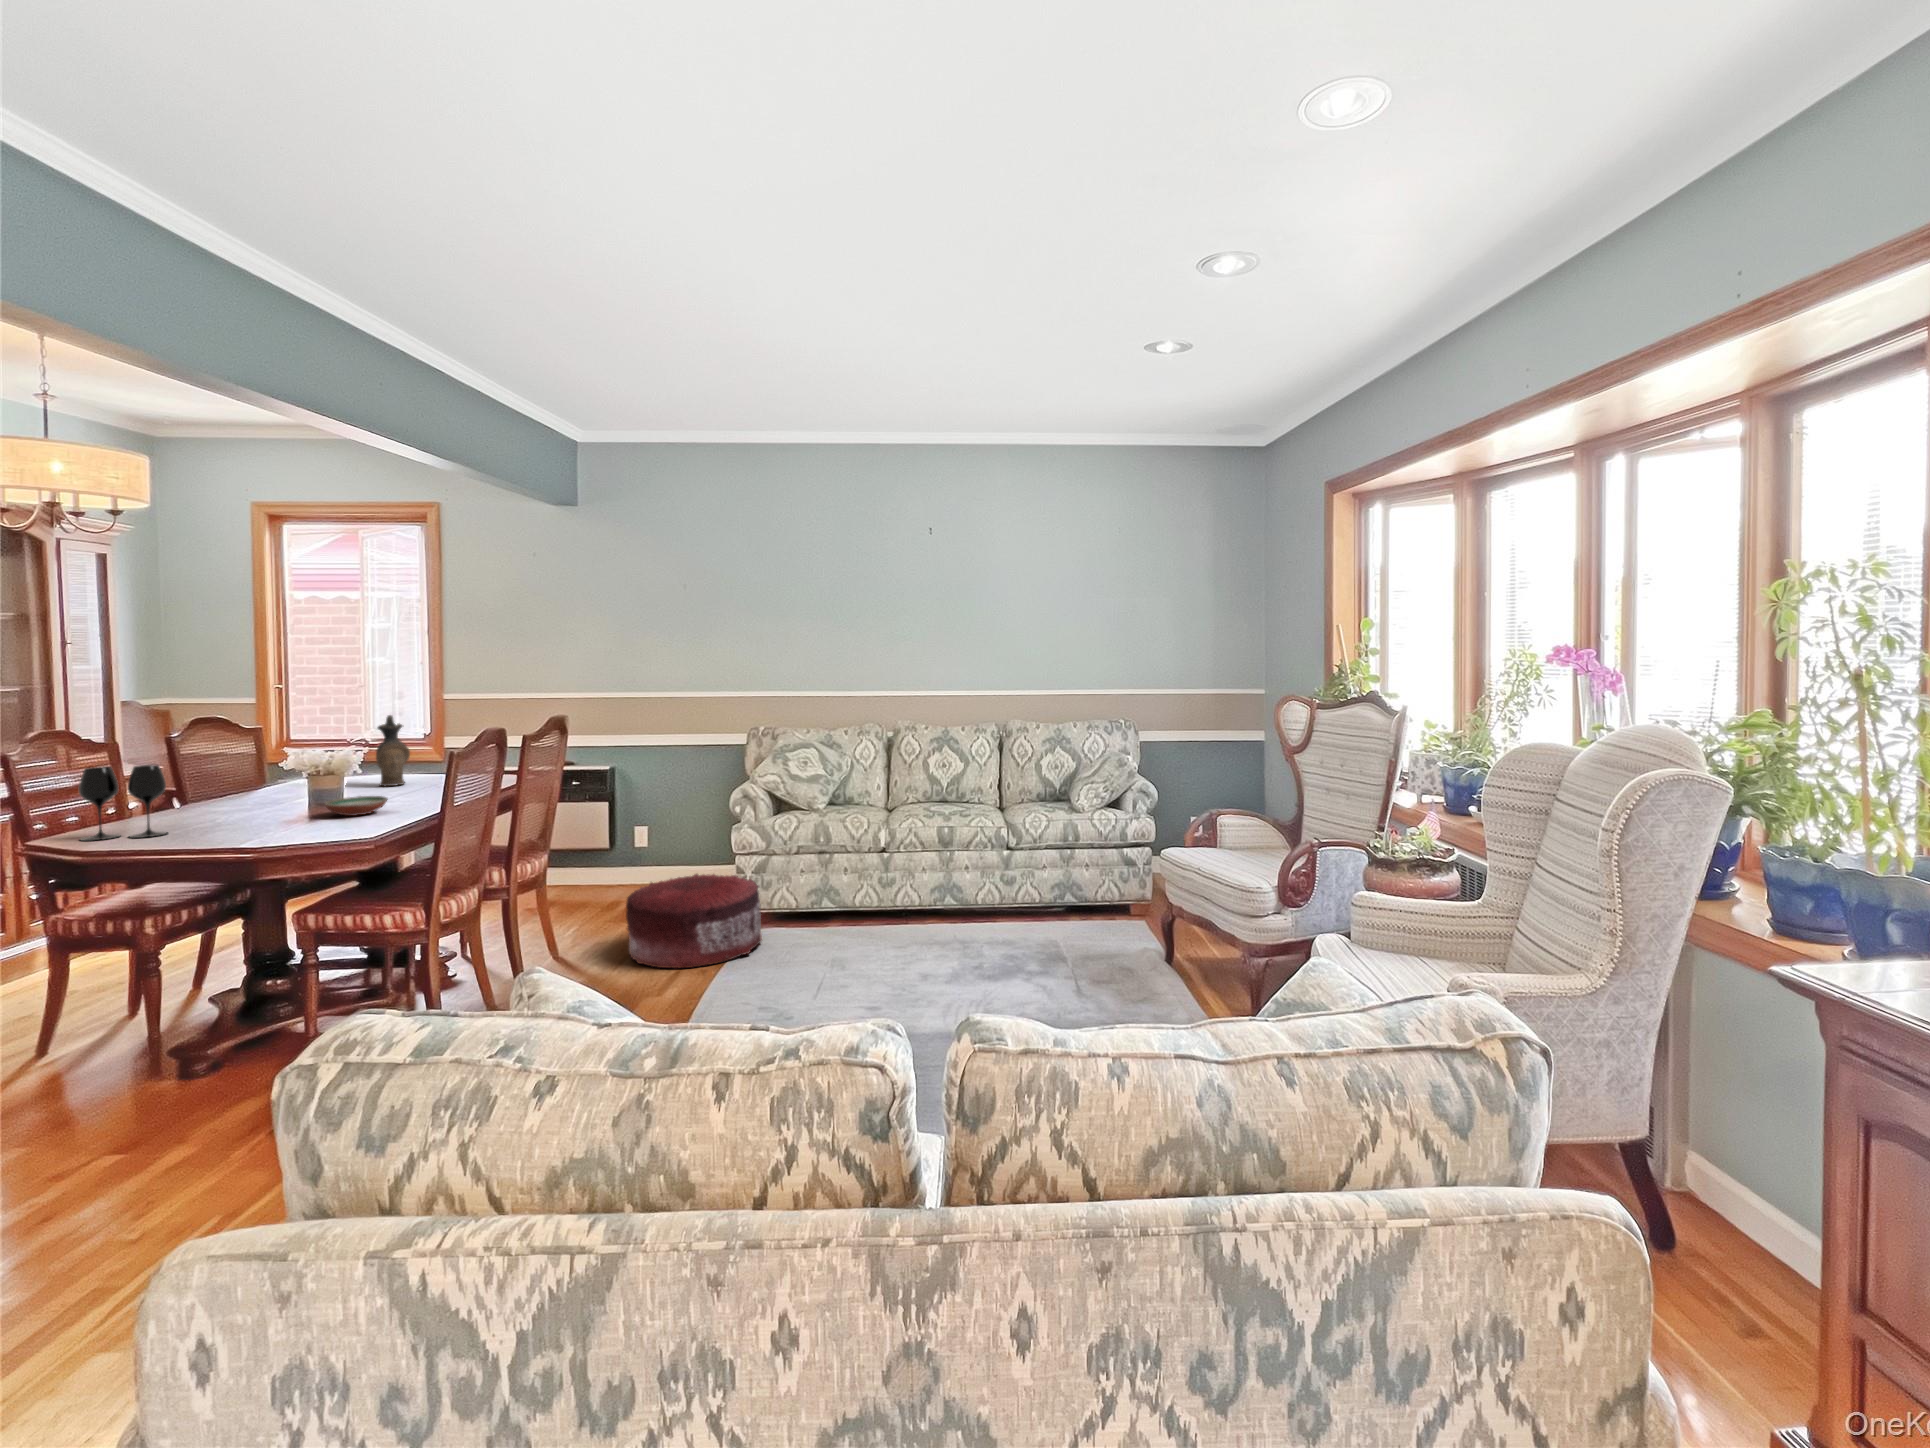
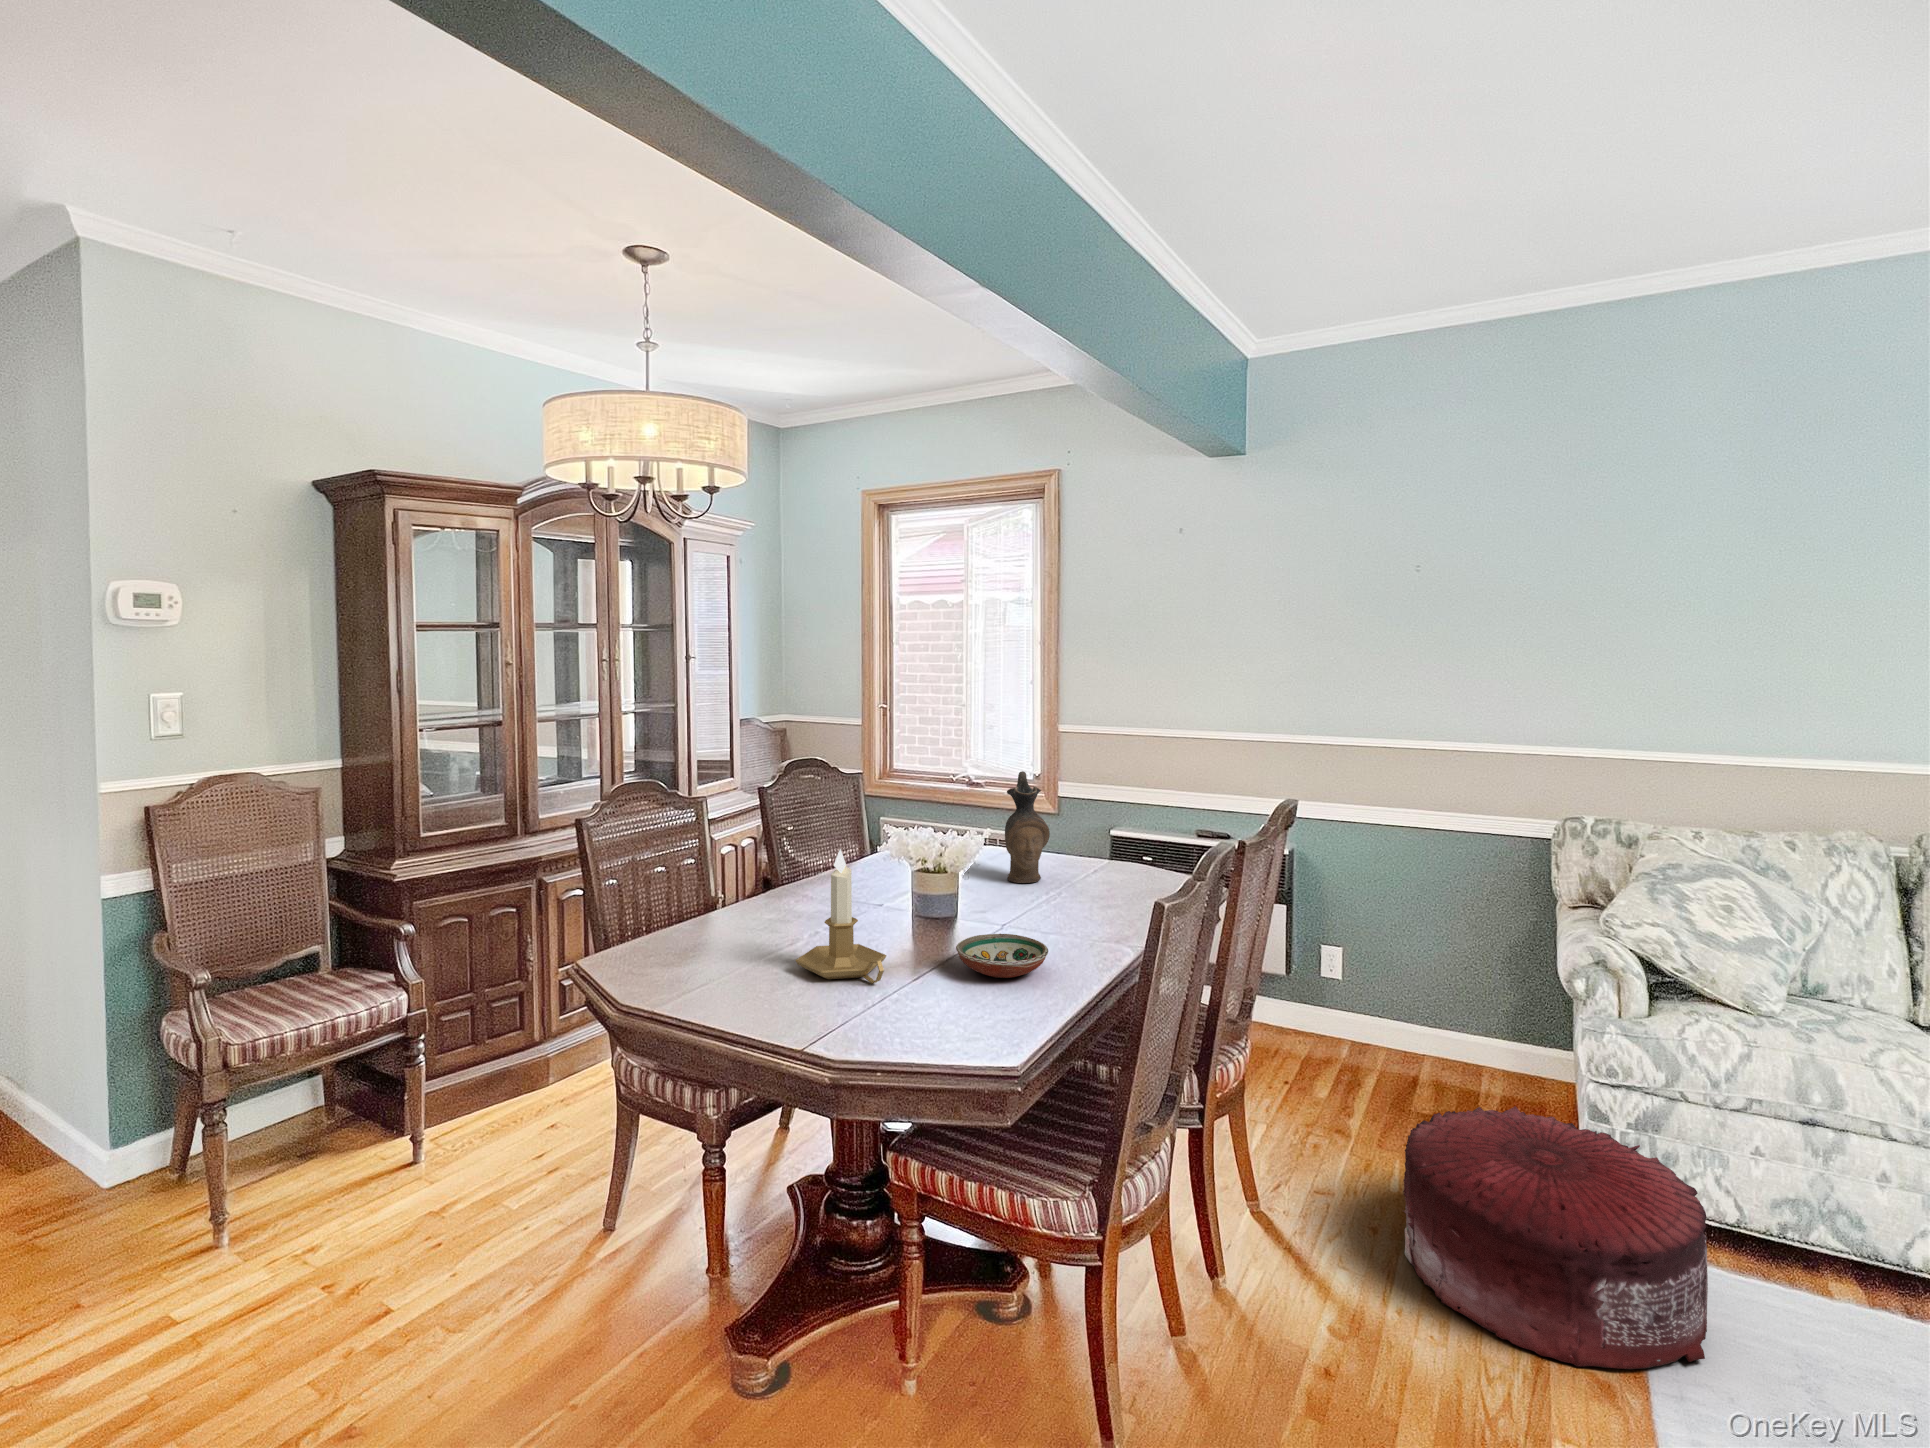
candlestick: none [202,750,273,827] -> present [796,849,886,984]
wine glass: present [79,765,167,841] -> none [649,866,754,992]

